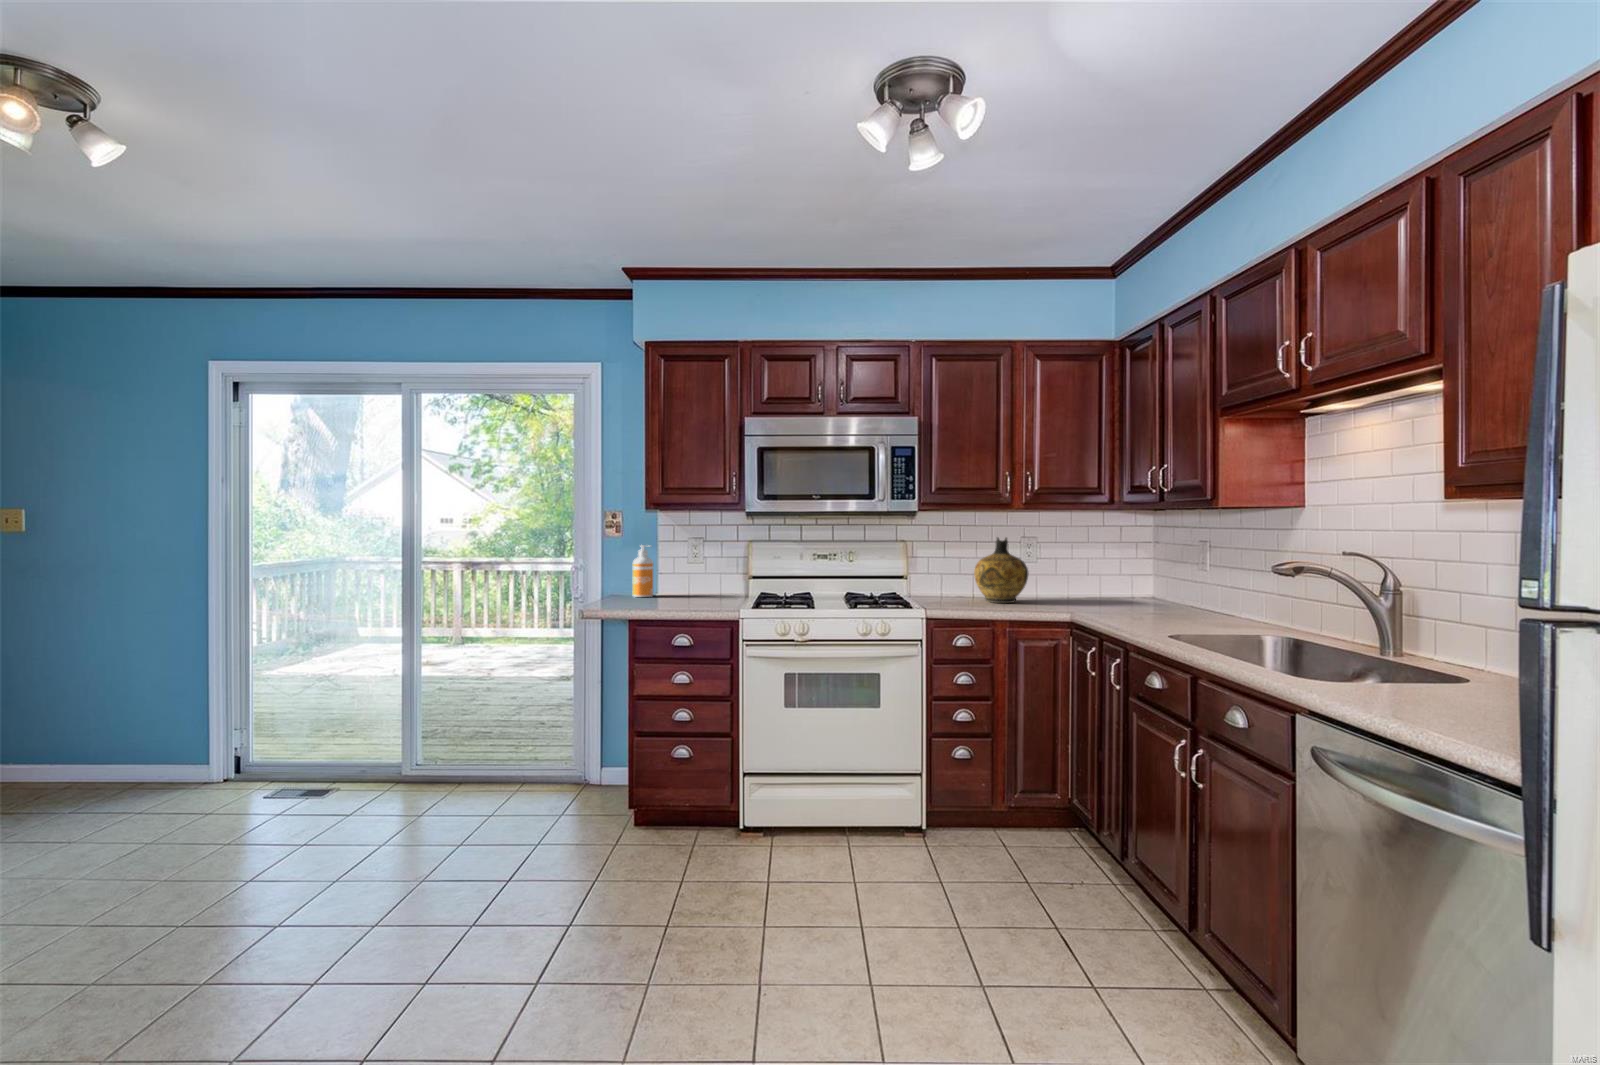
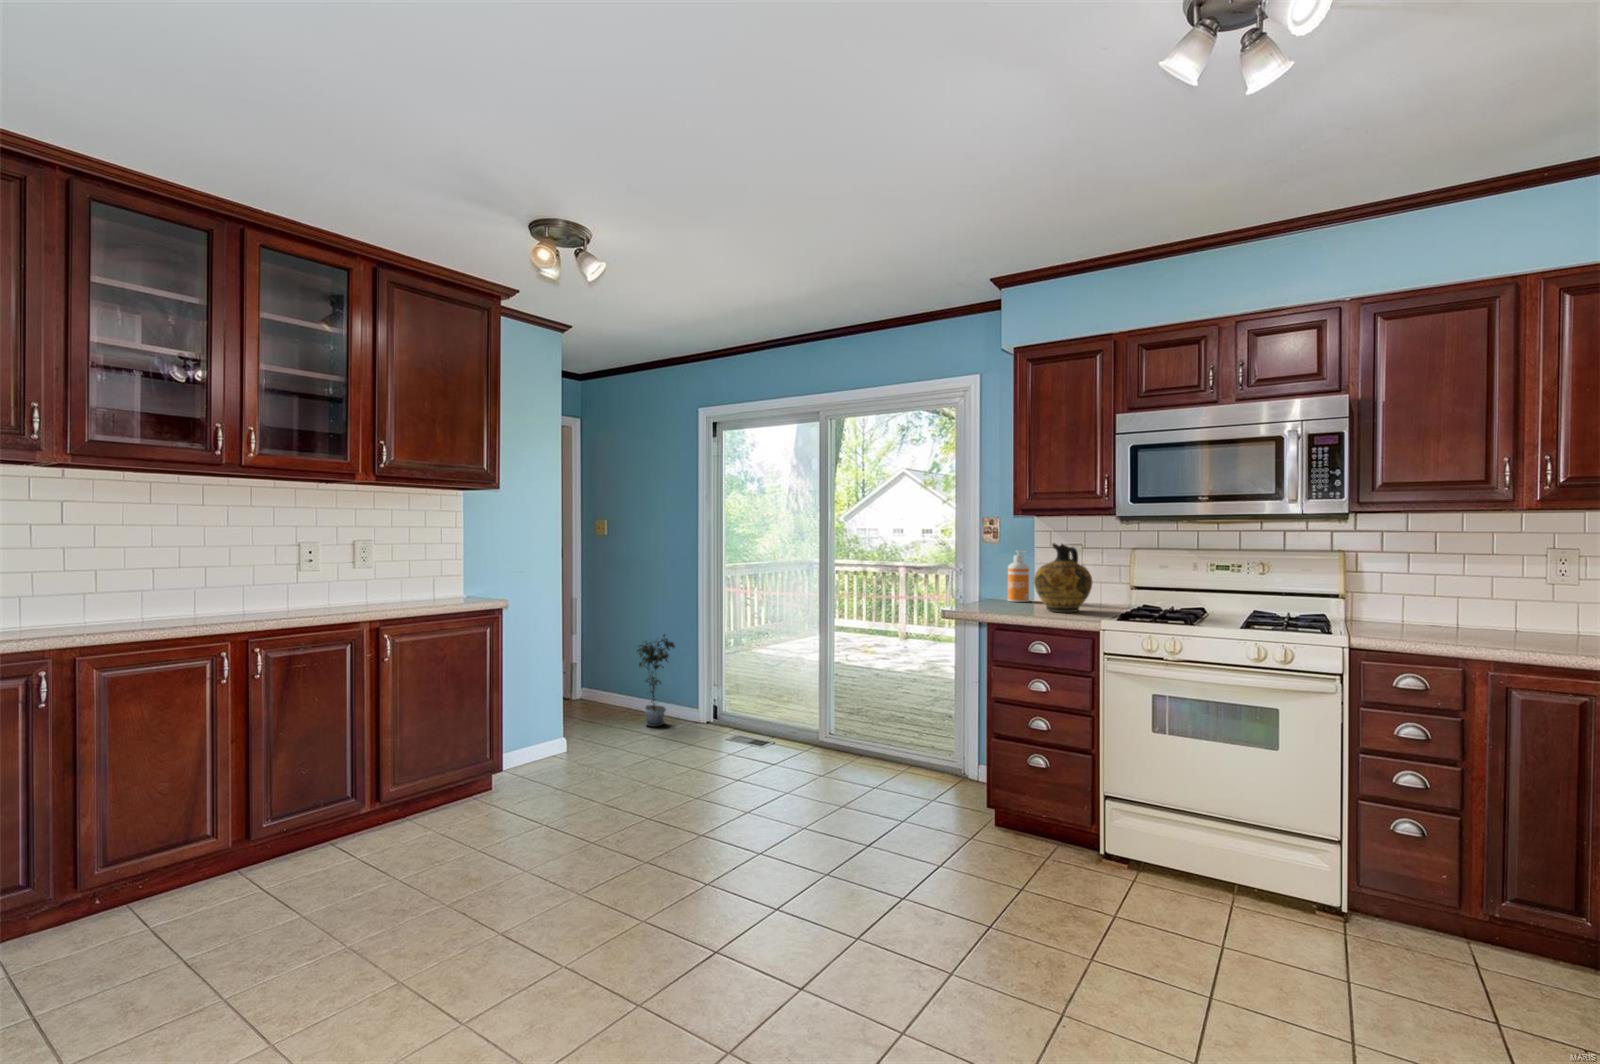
ceramic jug: present [974,538,1029,603] -> present [1034,543,1092,612]
potted plant: none [92,669,167,803] -> present [637,634,675,726]

